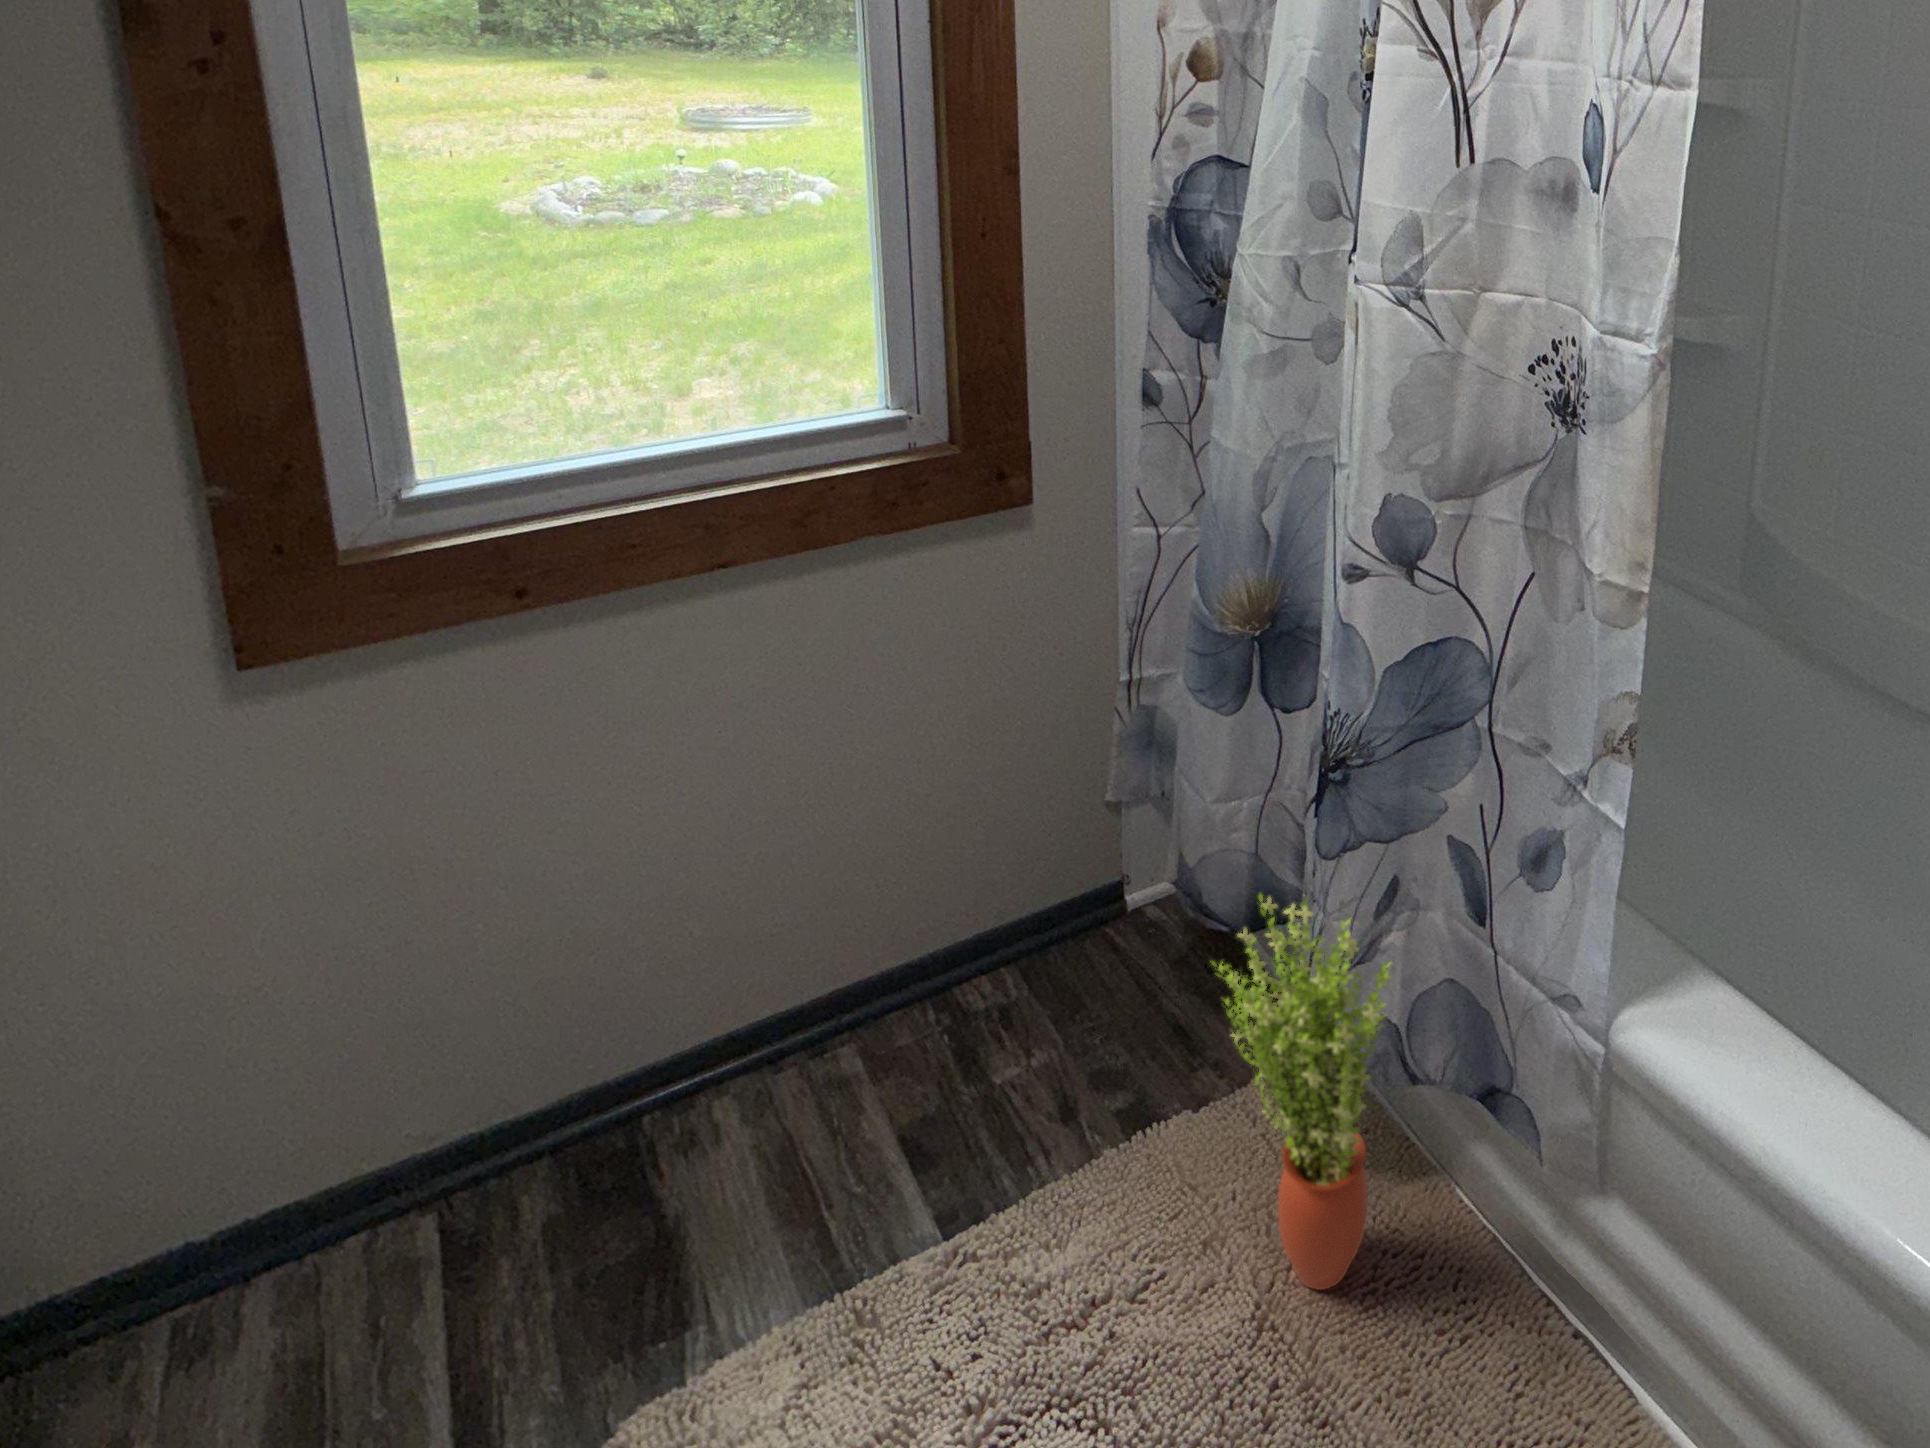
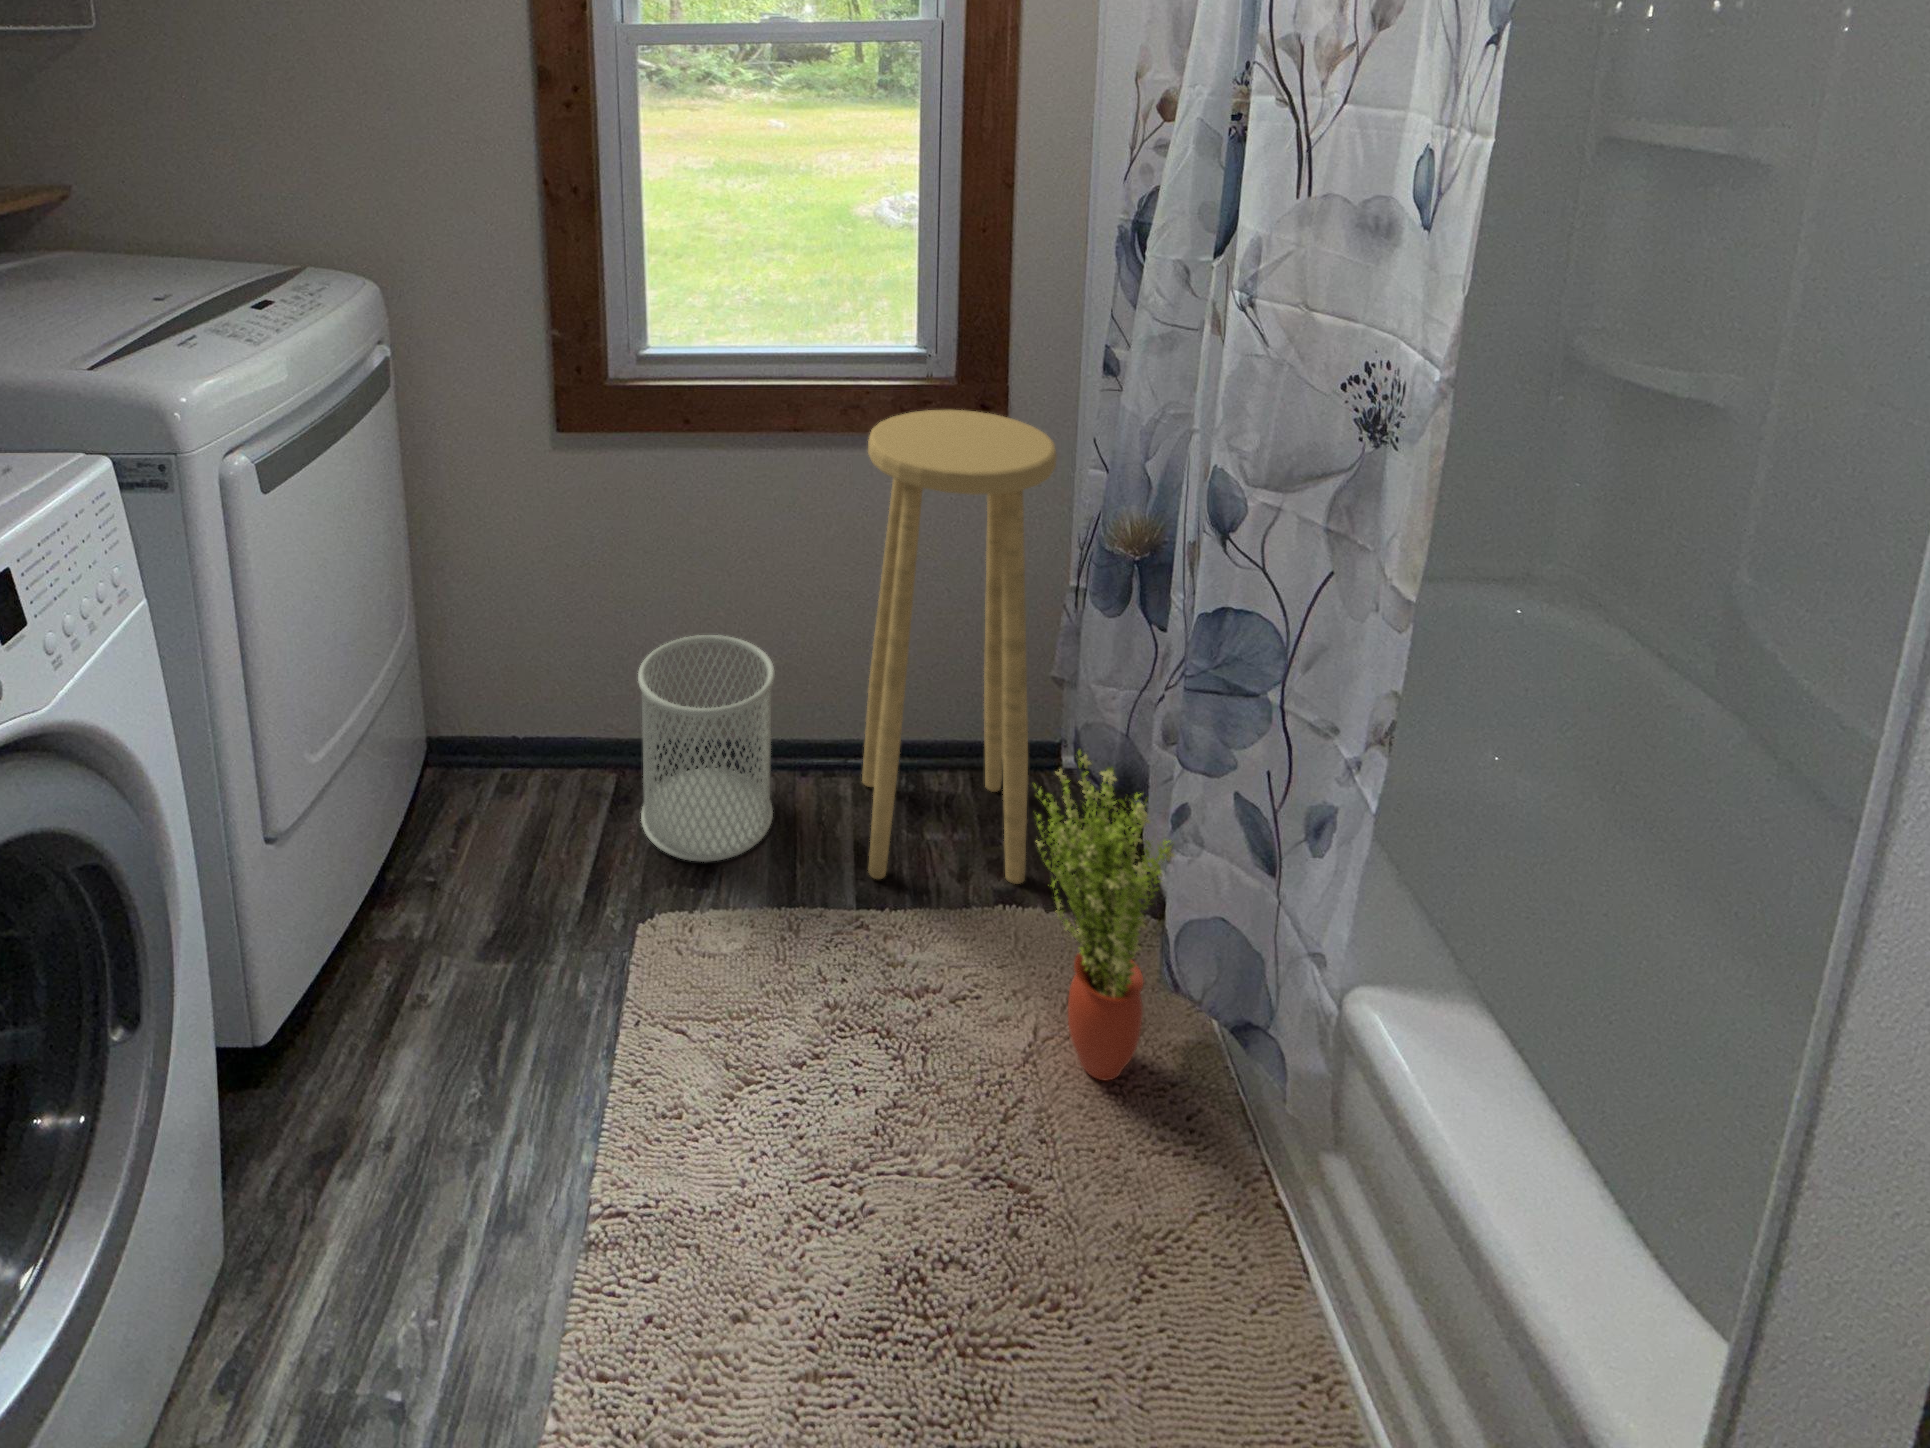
stool: none [870,482,1158,1182] -> present [862,410,1057,884]
wastebasket: none [487,919,768,1322] -> present [638,635,775,862]

